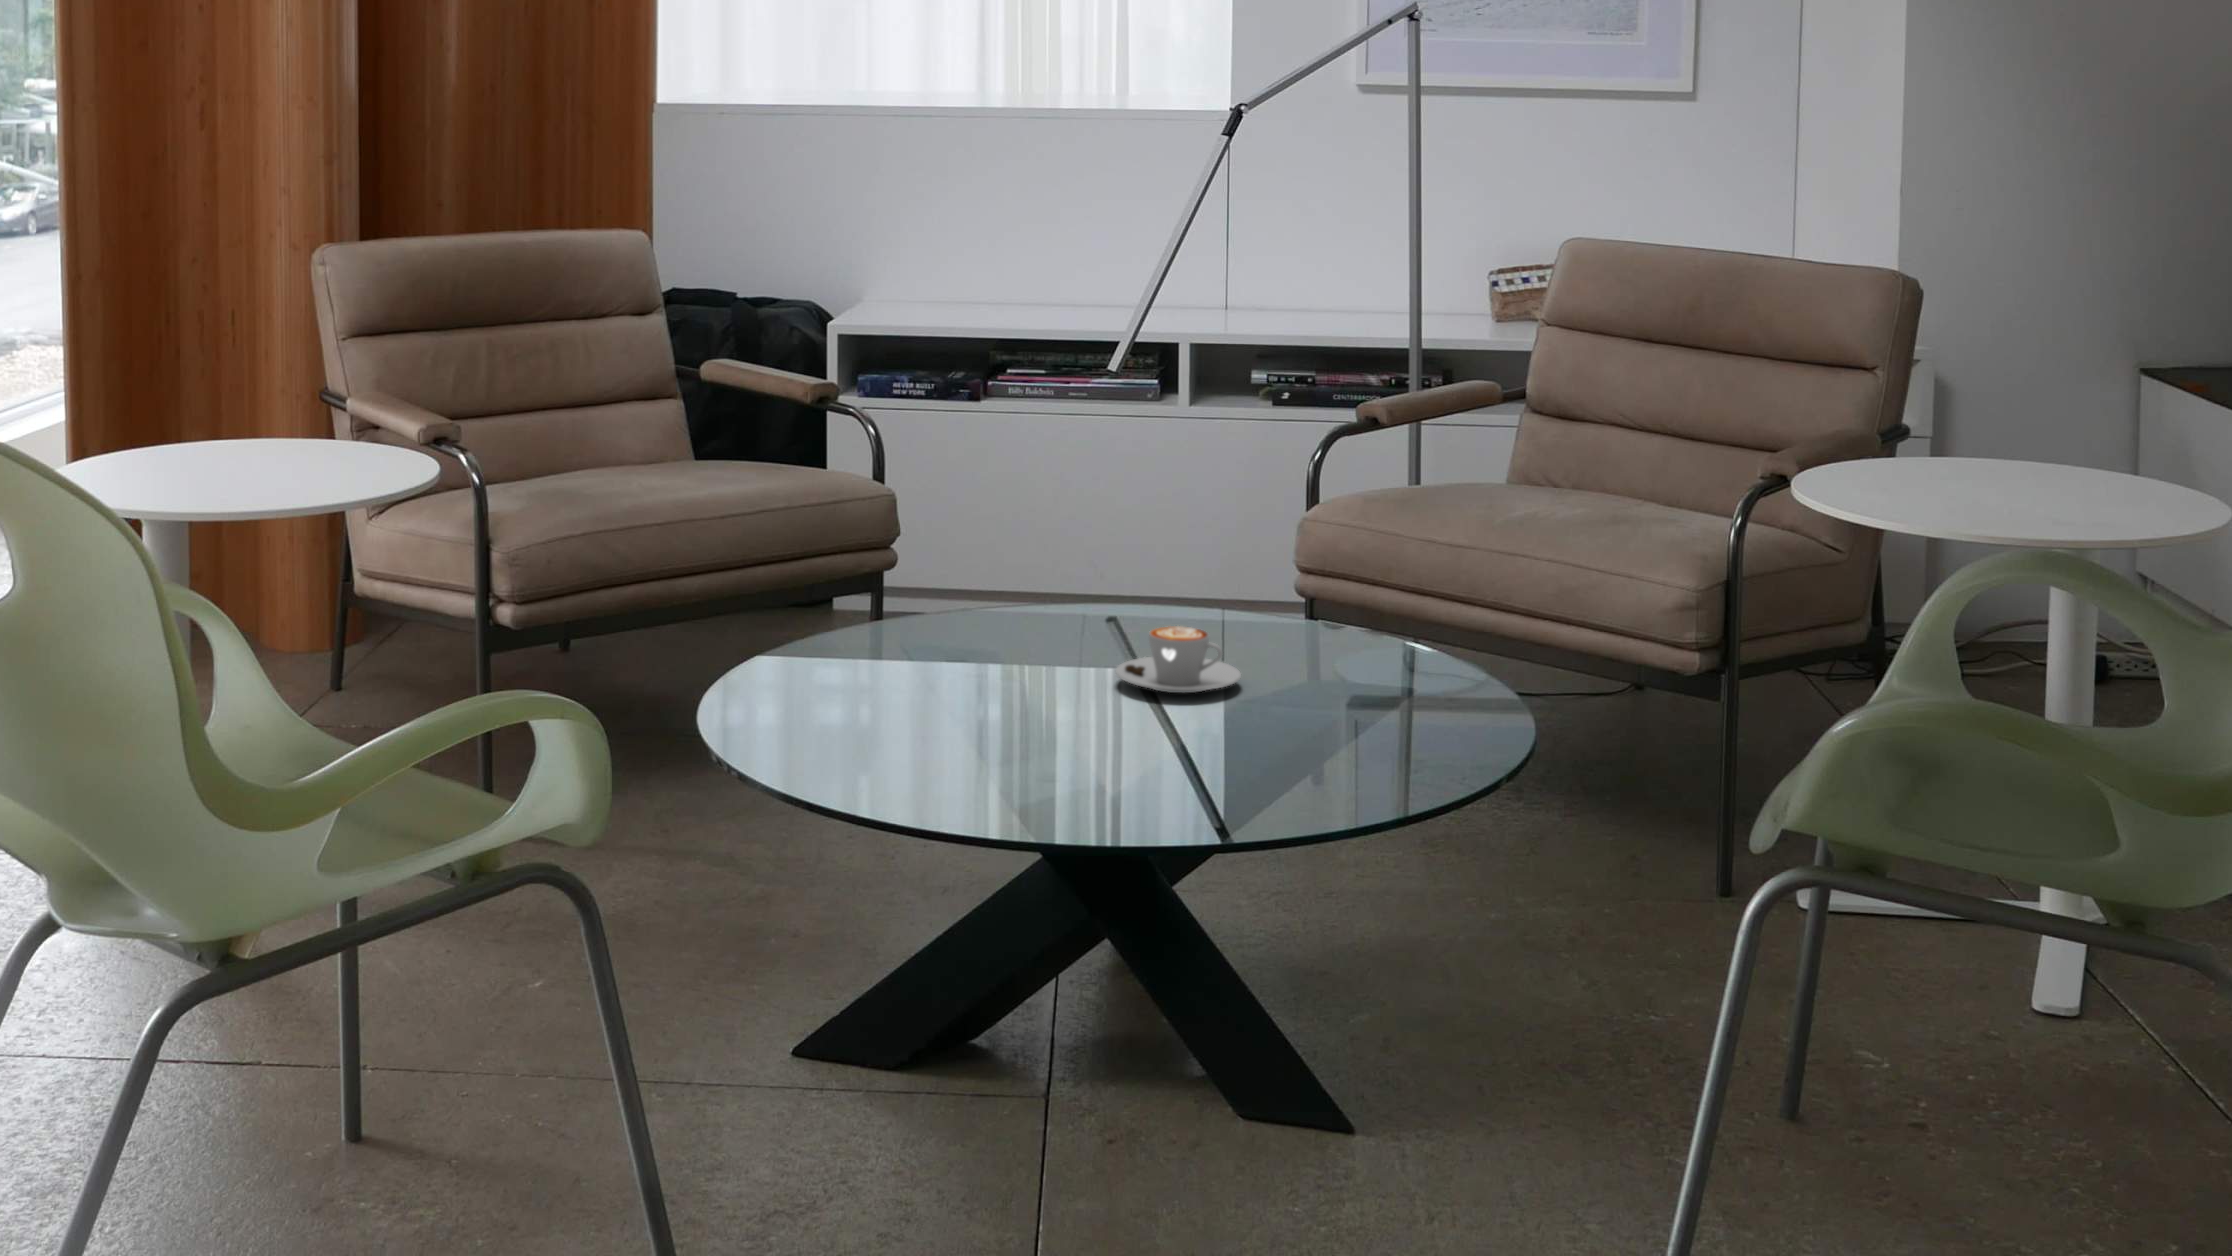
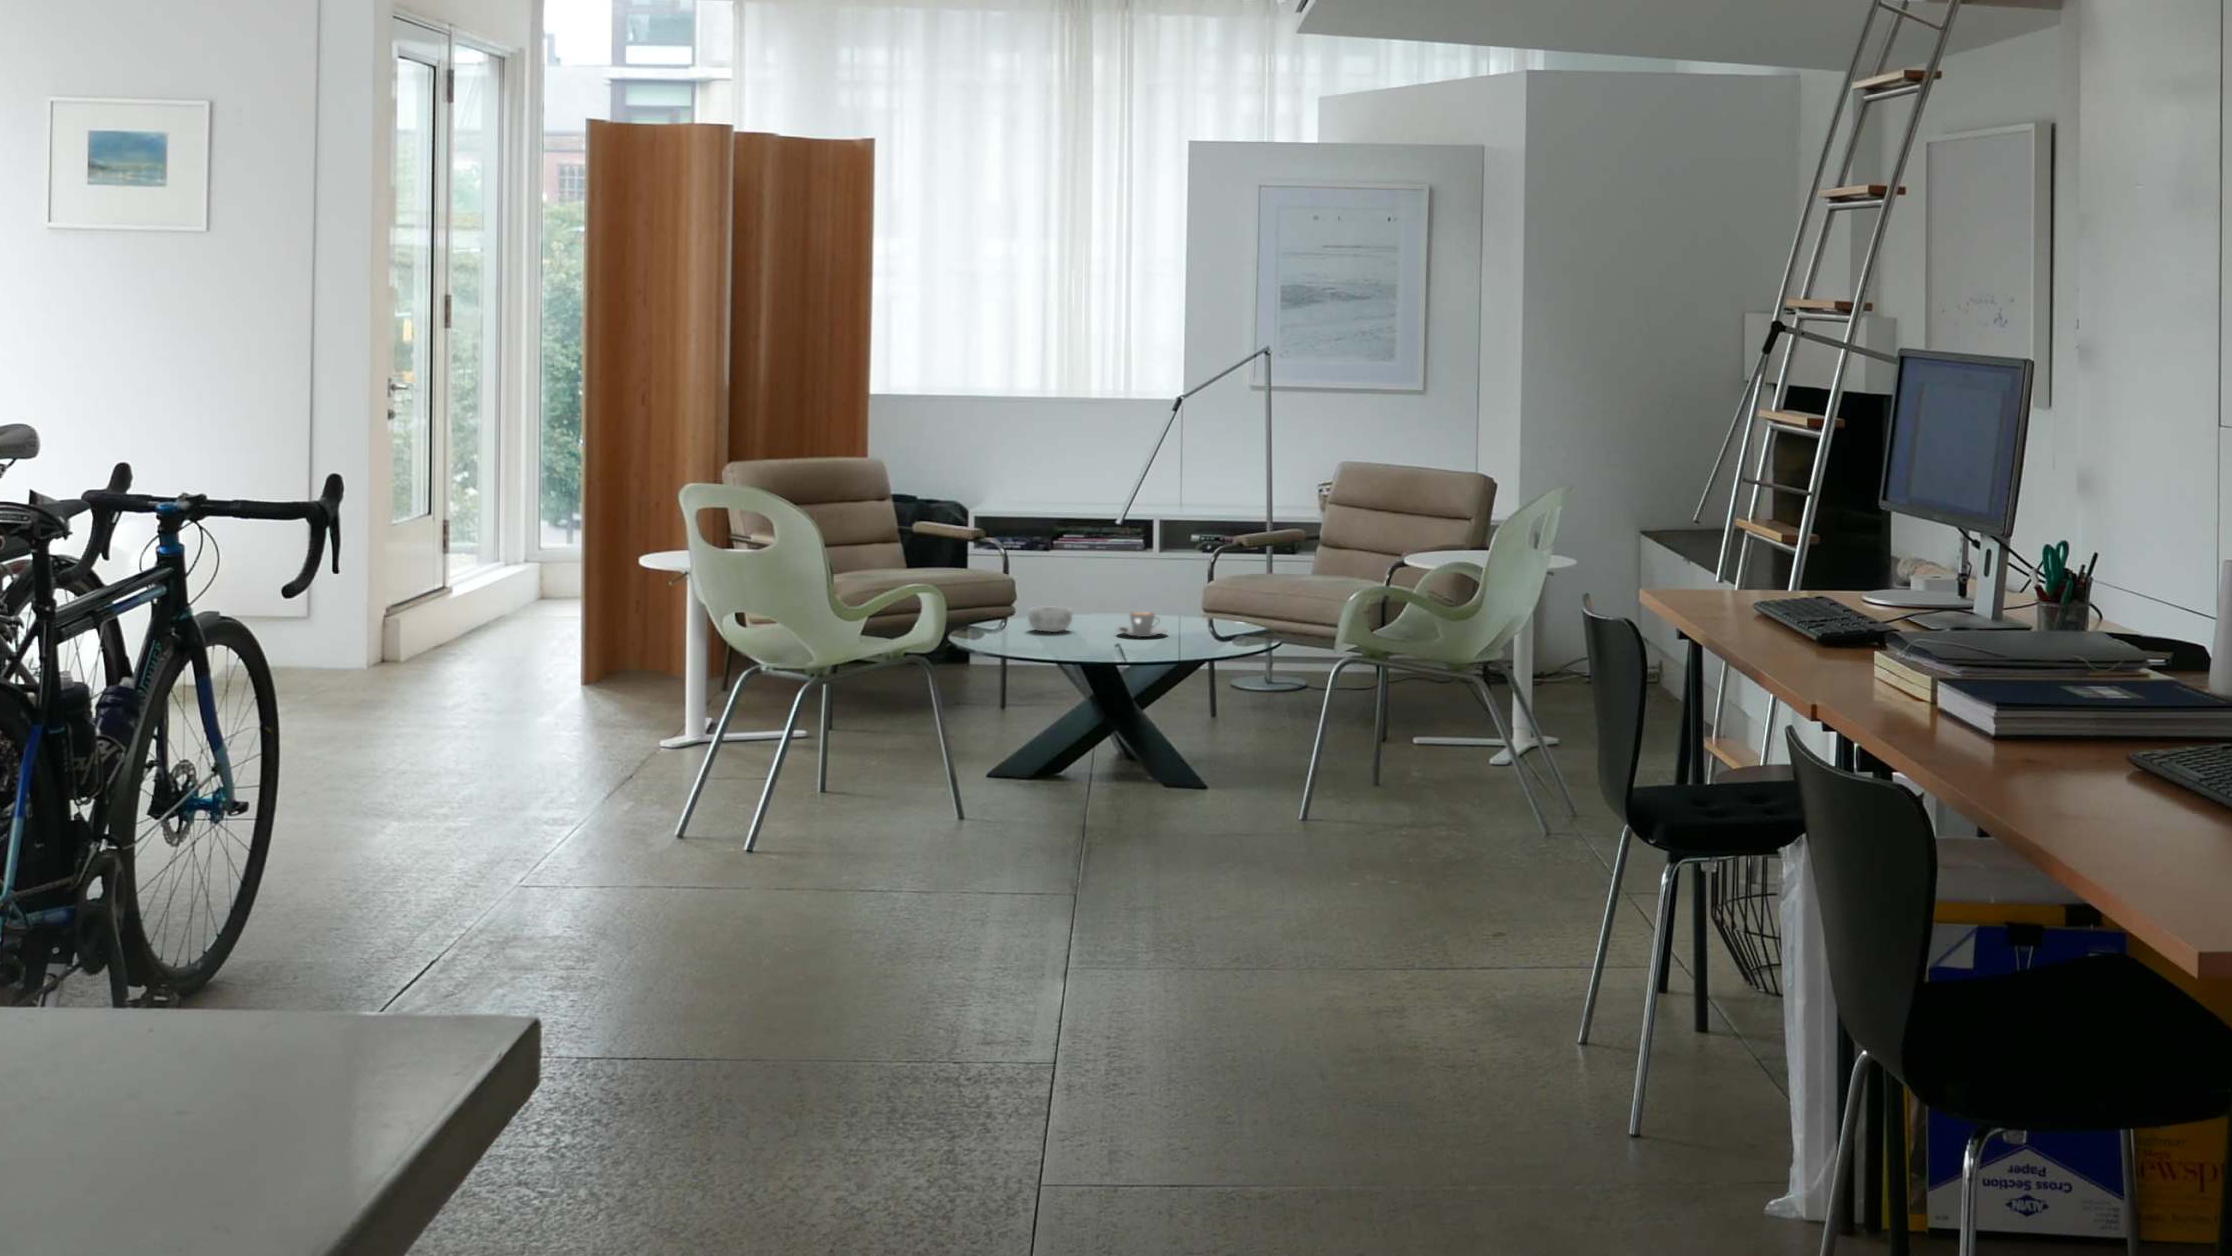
decorative bowl: none [909,604,1013,673] -> present [1028,607,1072,632]

